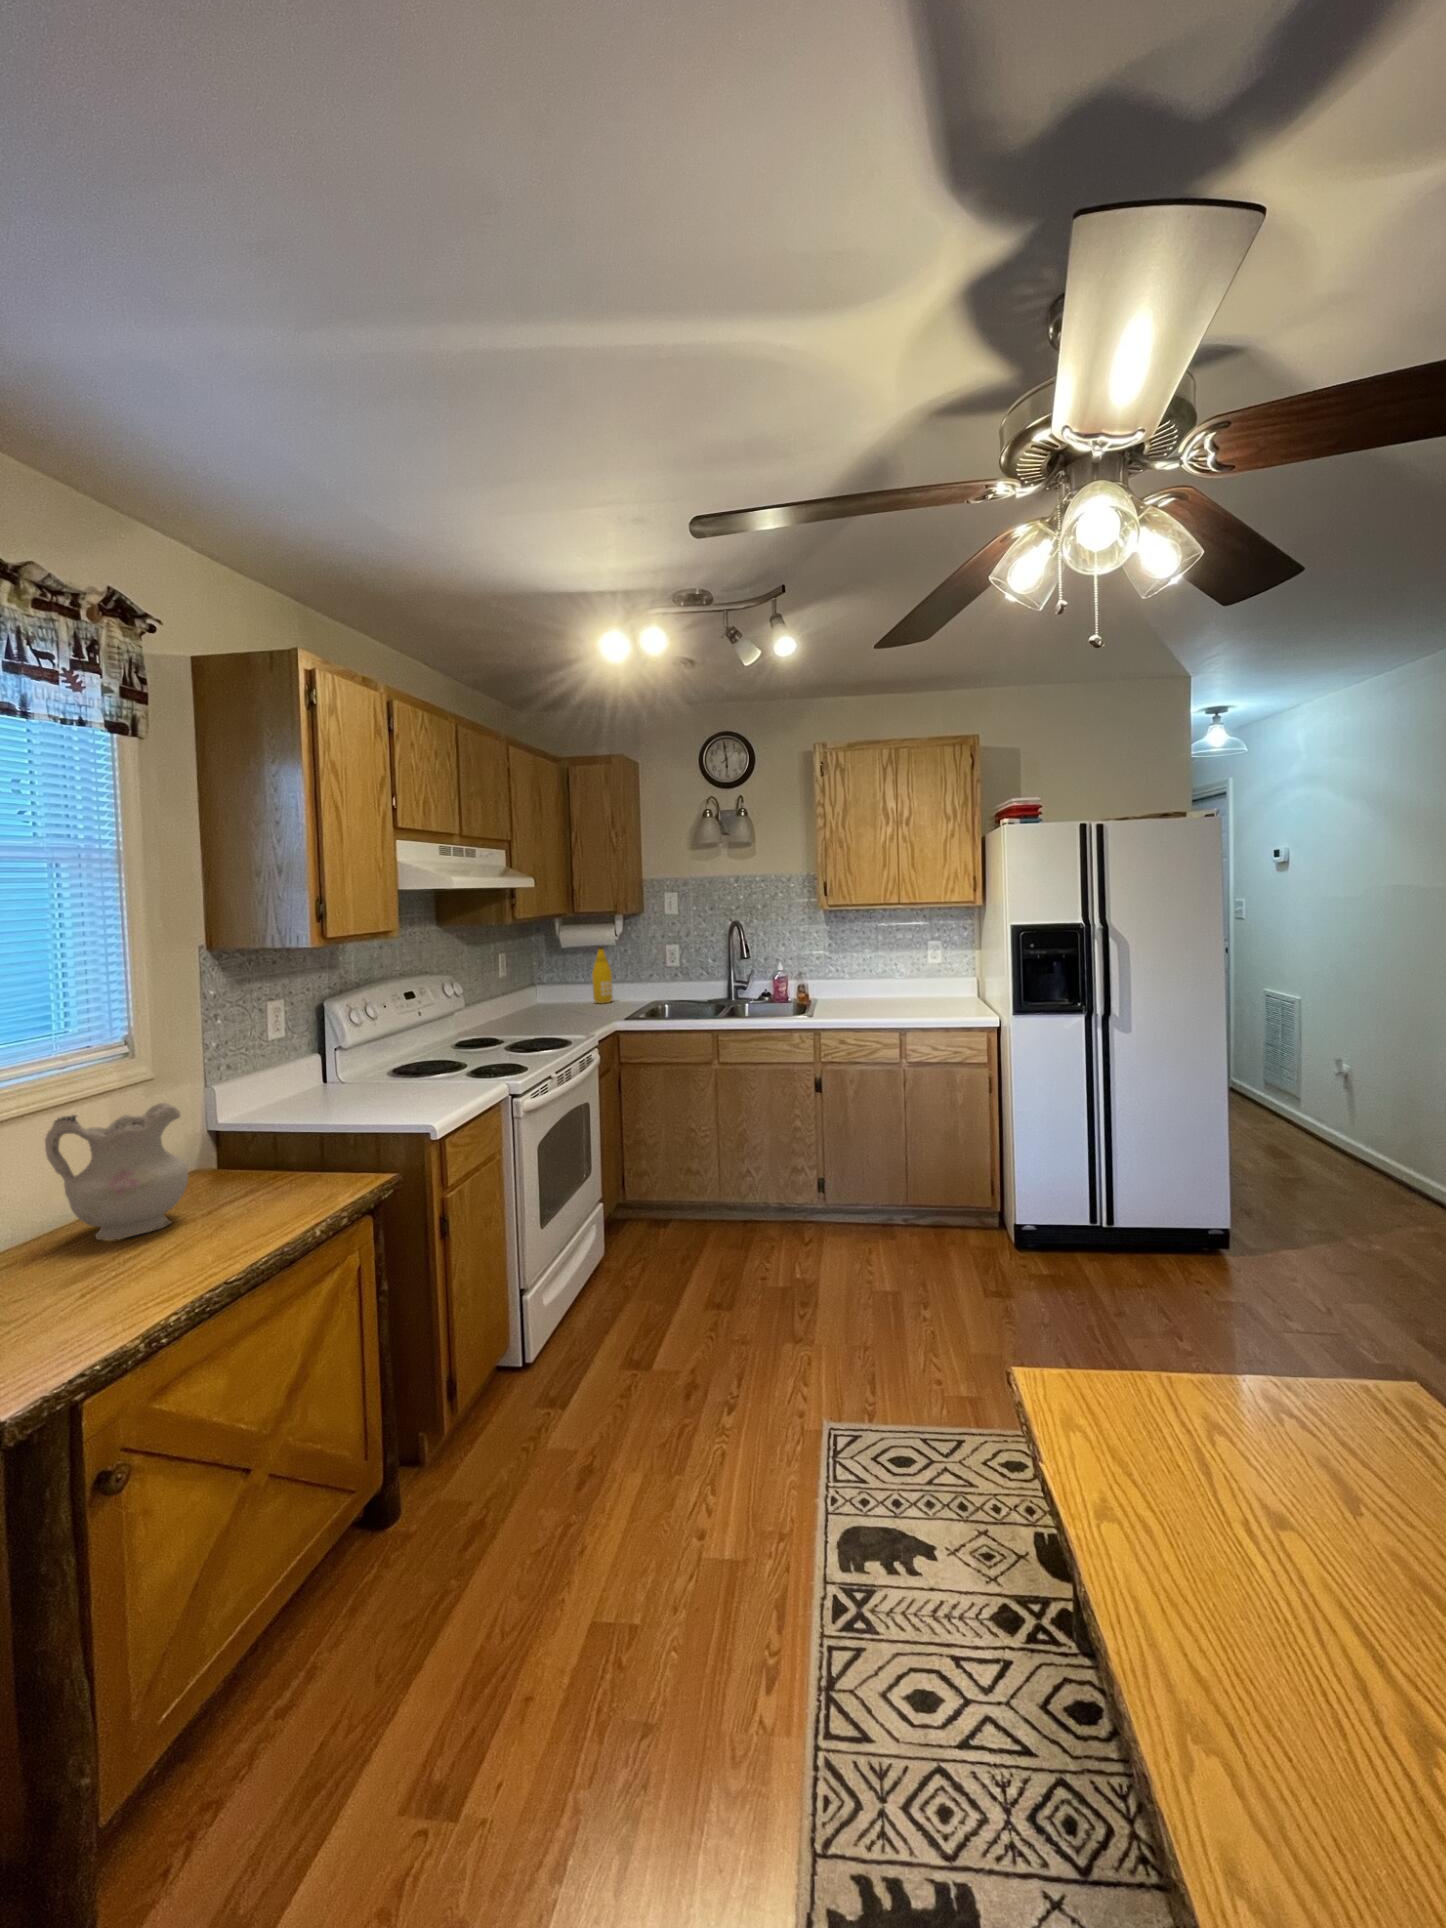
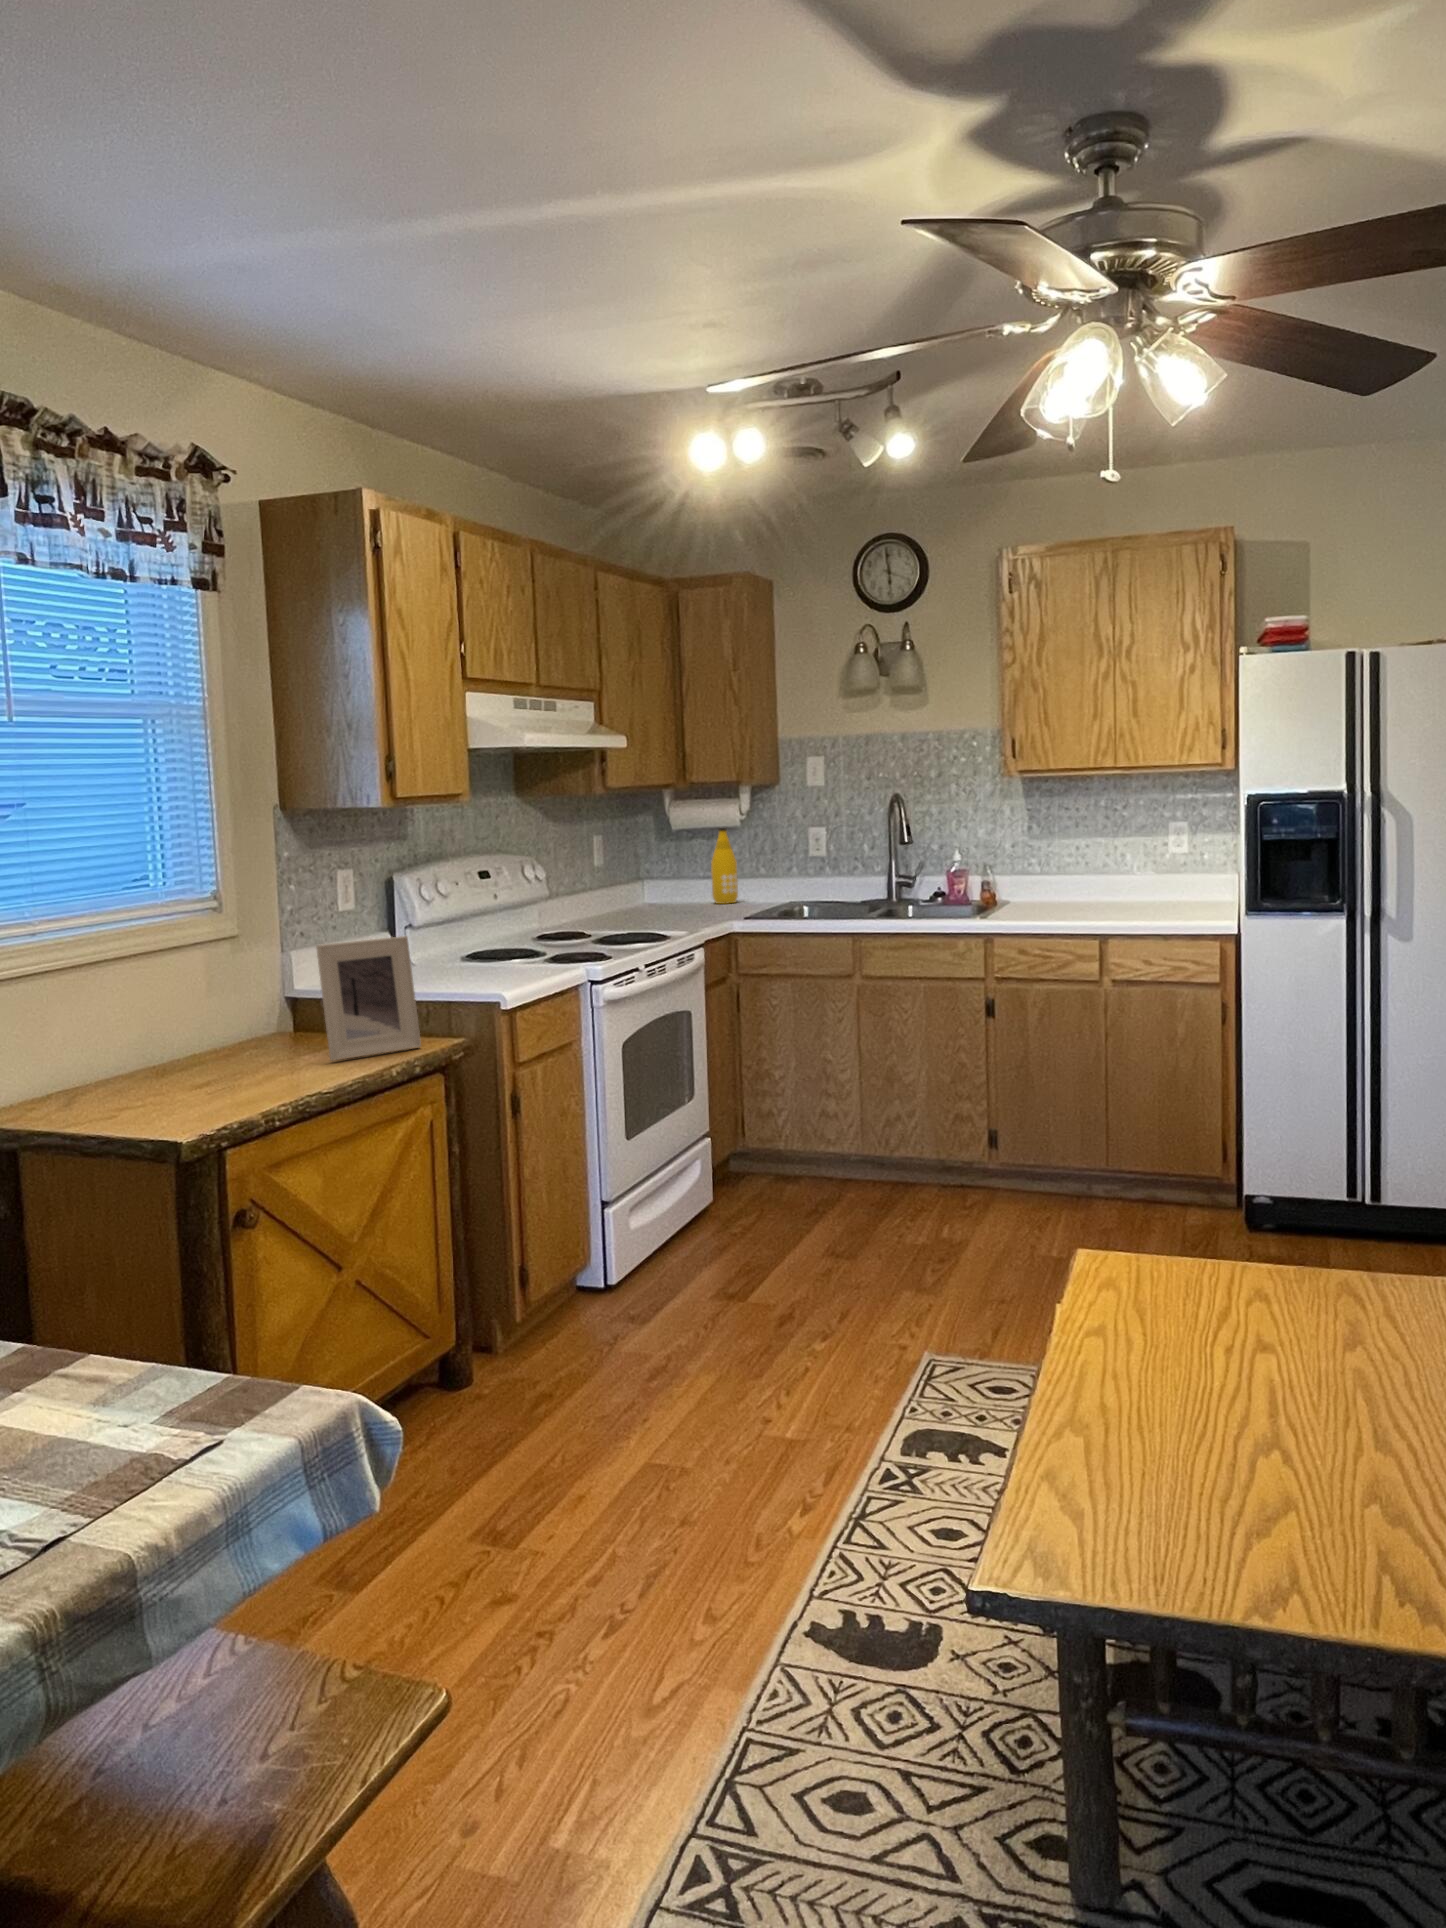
picture frame: none [232,1071,347,1208] -> present [316,936,421,1061]
ceramic pitcher: present [45,1103,188,1240] -> none [165,955,280,1075]

